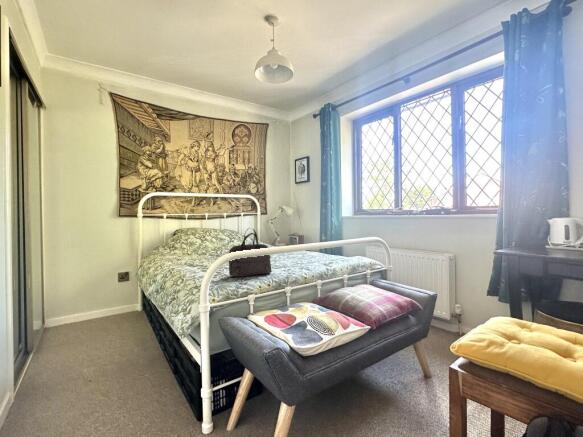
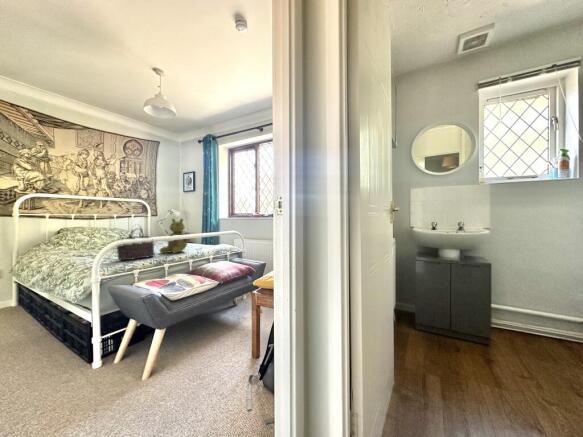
stuffed bear: none [276,219,314,269] -> present [160,219,190,253]

